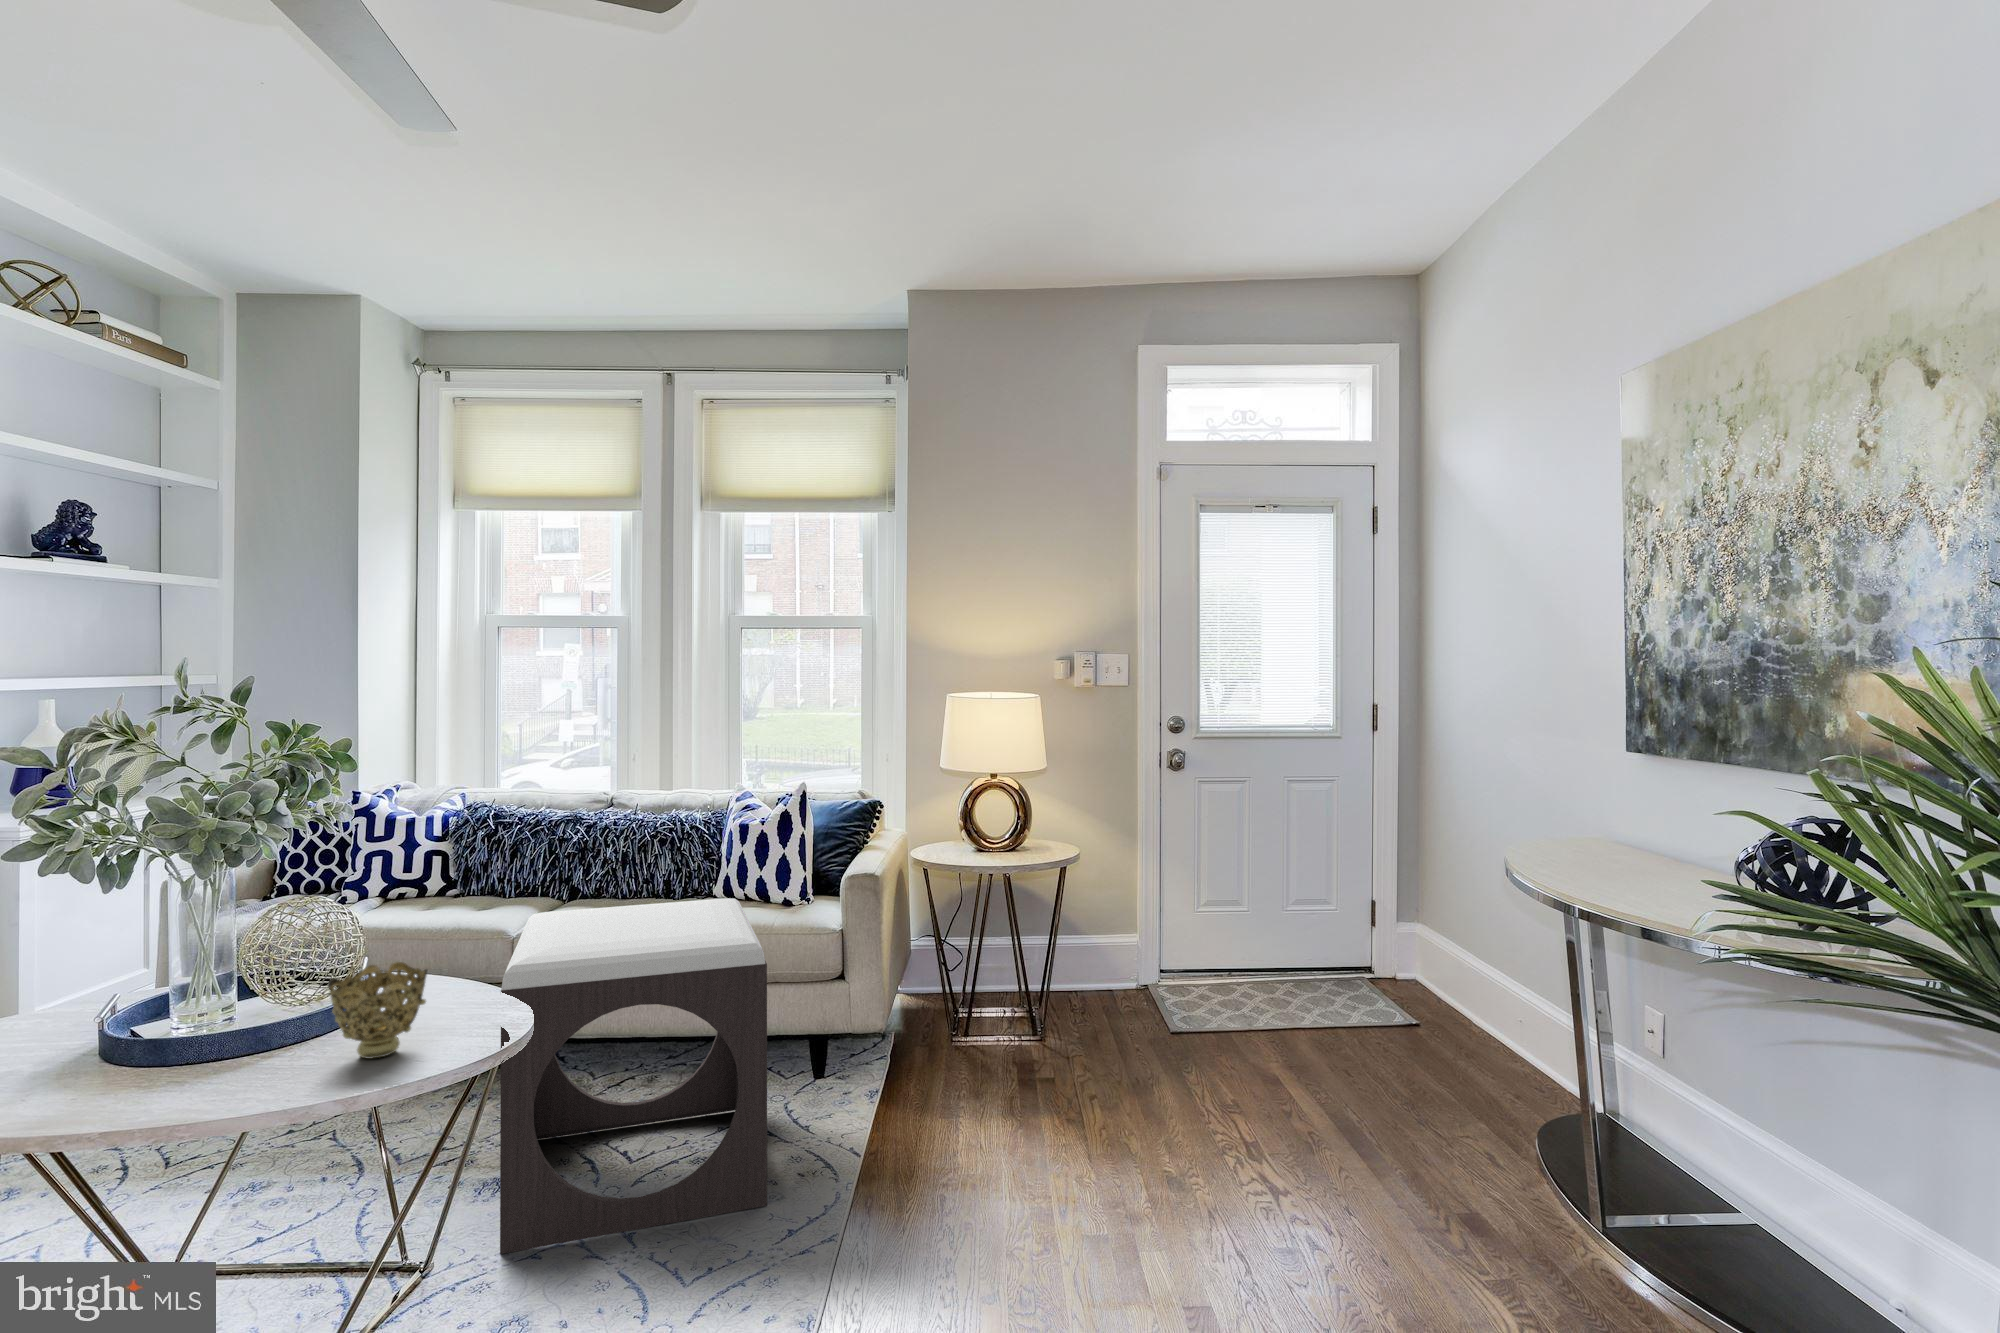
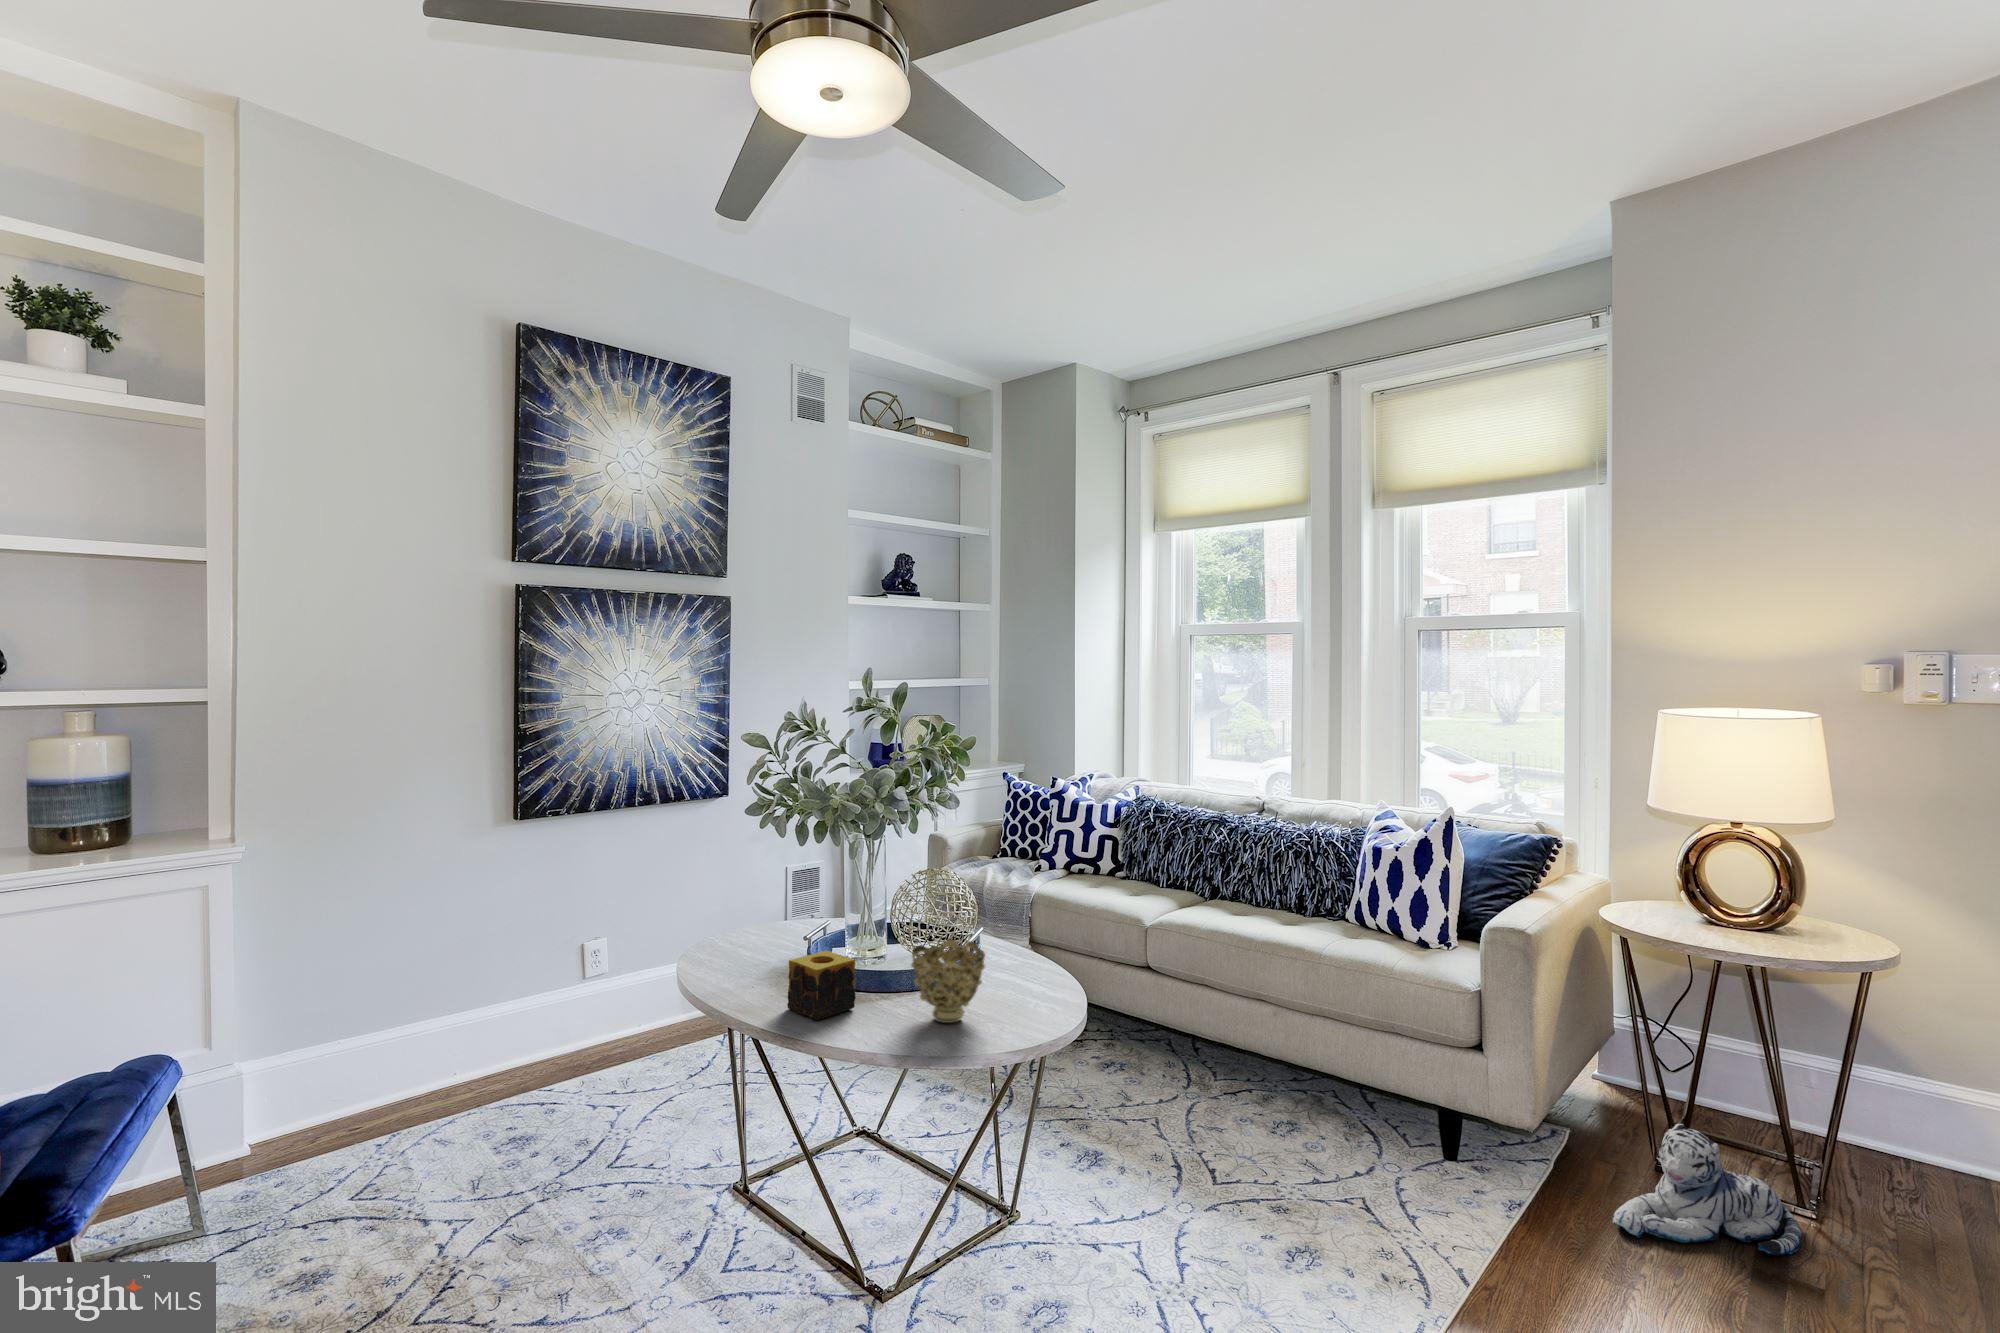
footstool: present [500,898,767,1254] -> none [1071,911,1348,1294]
plush toy: none [940,996,1043,1087] -> present [1612,1124,1803,1255]
candle: none [128,1014,239,1098] -> present [787,951,856,1020]

